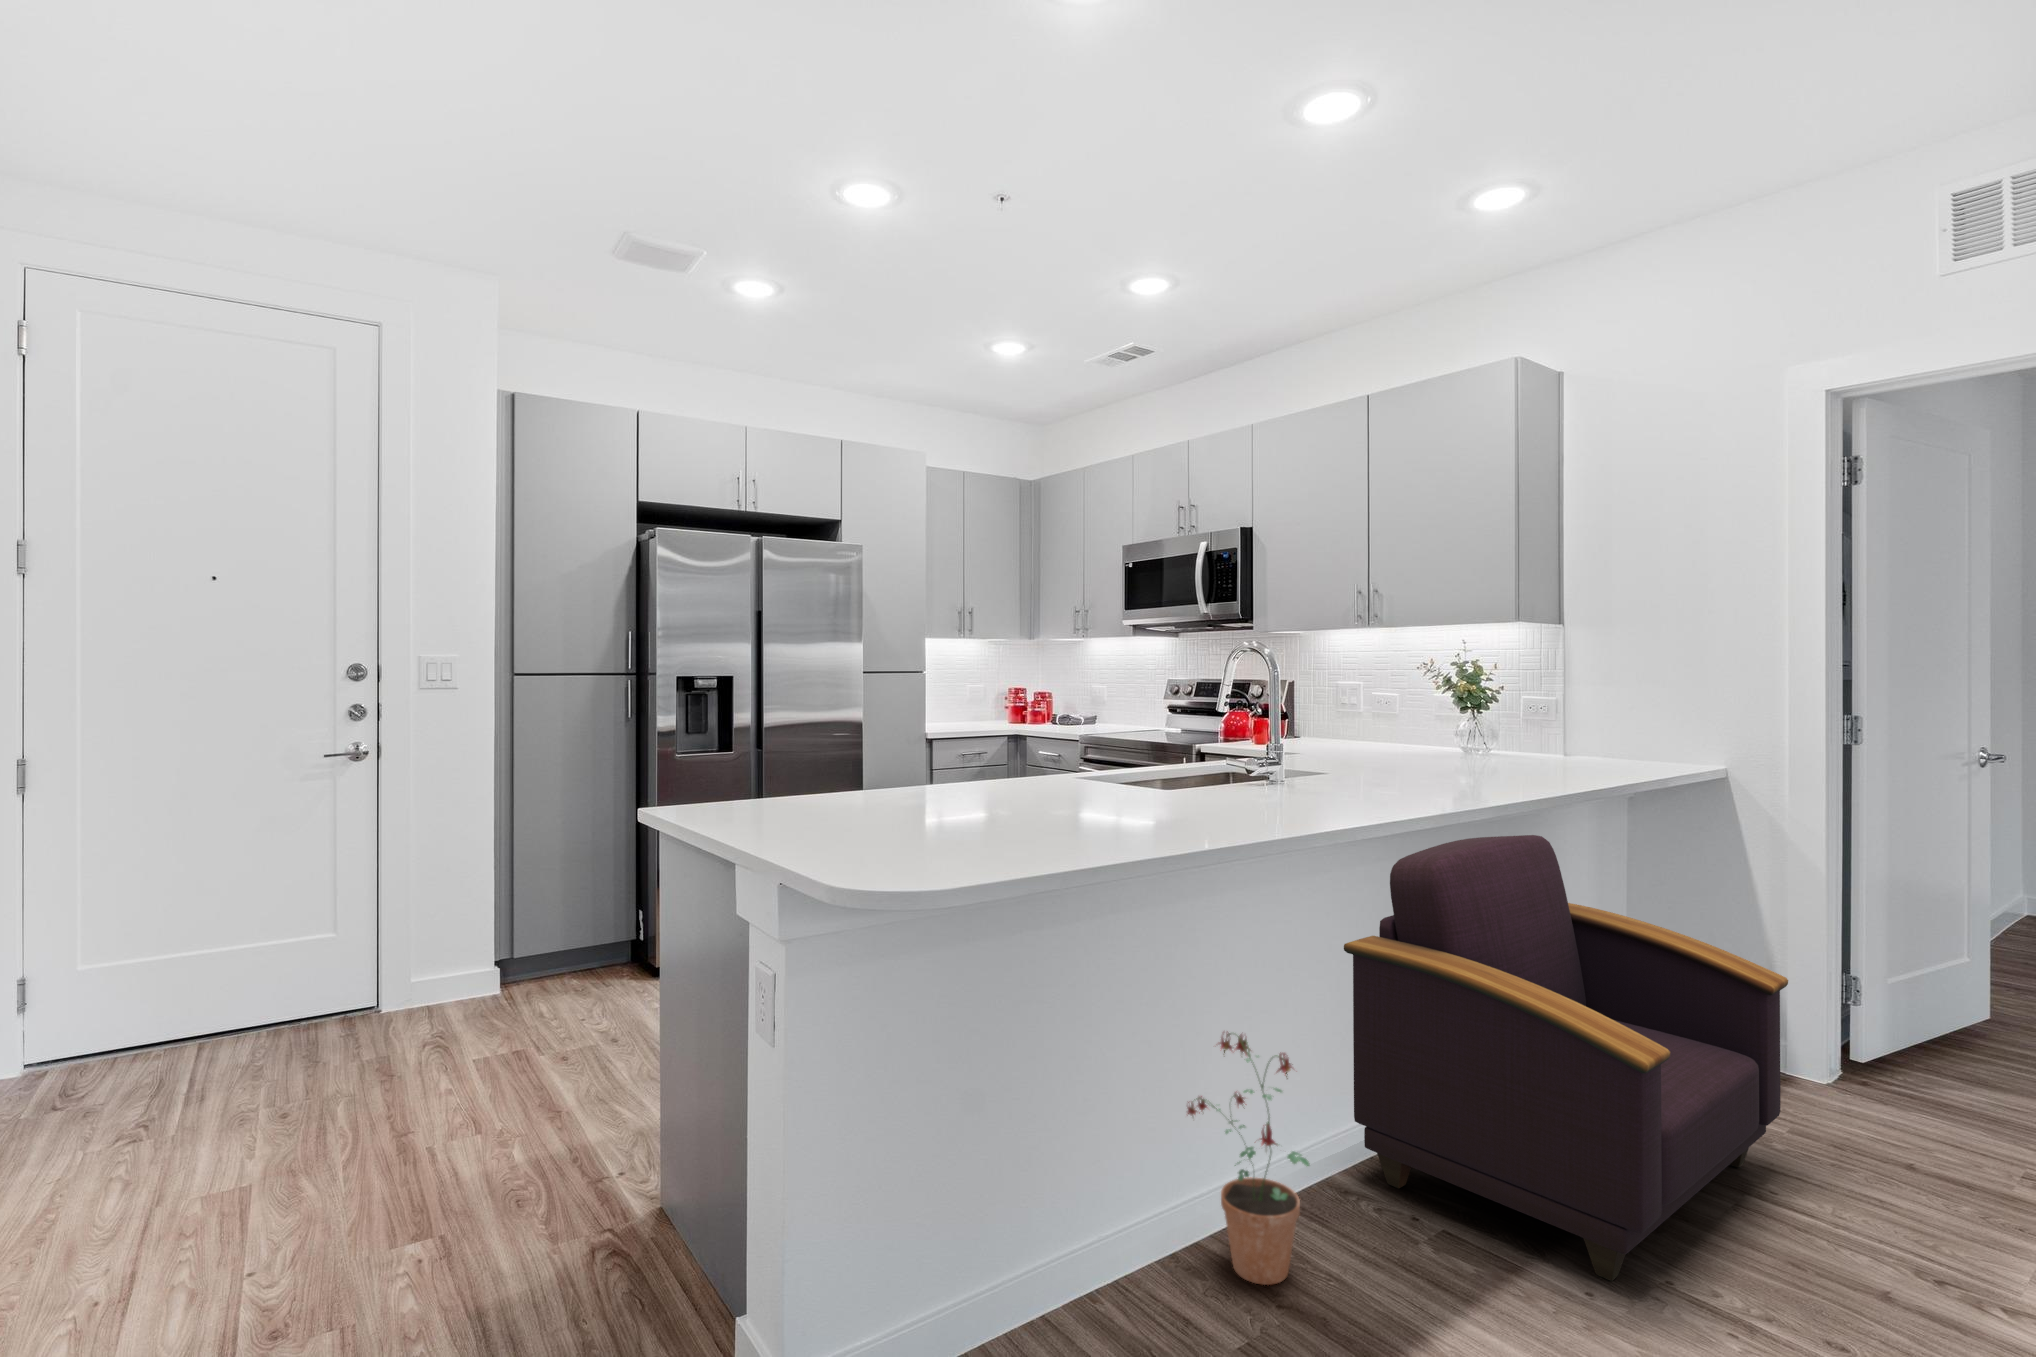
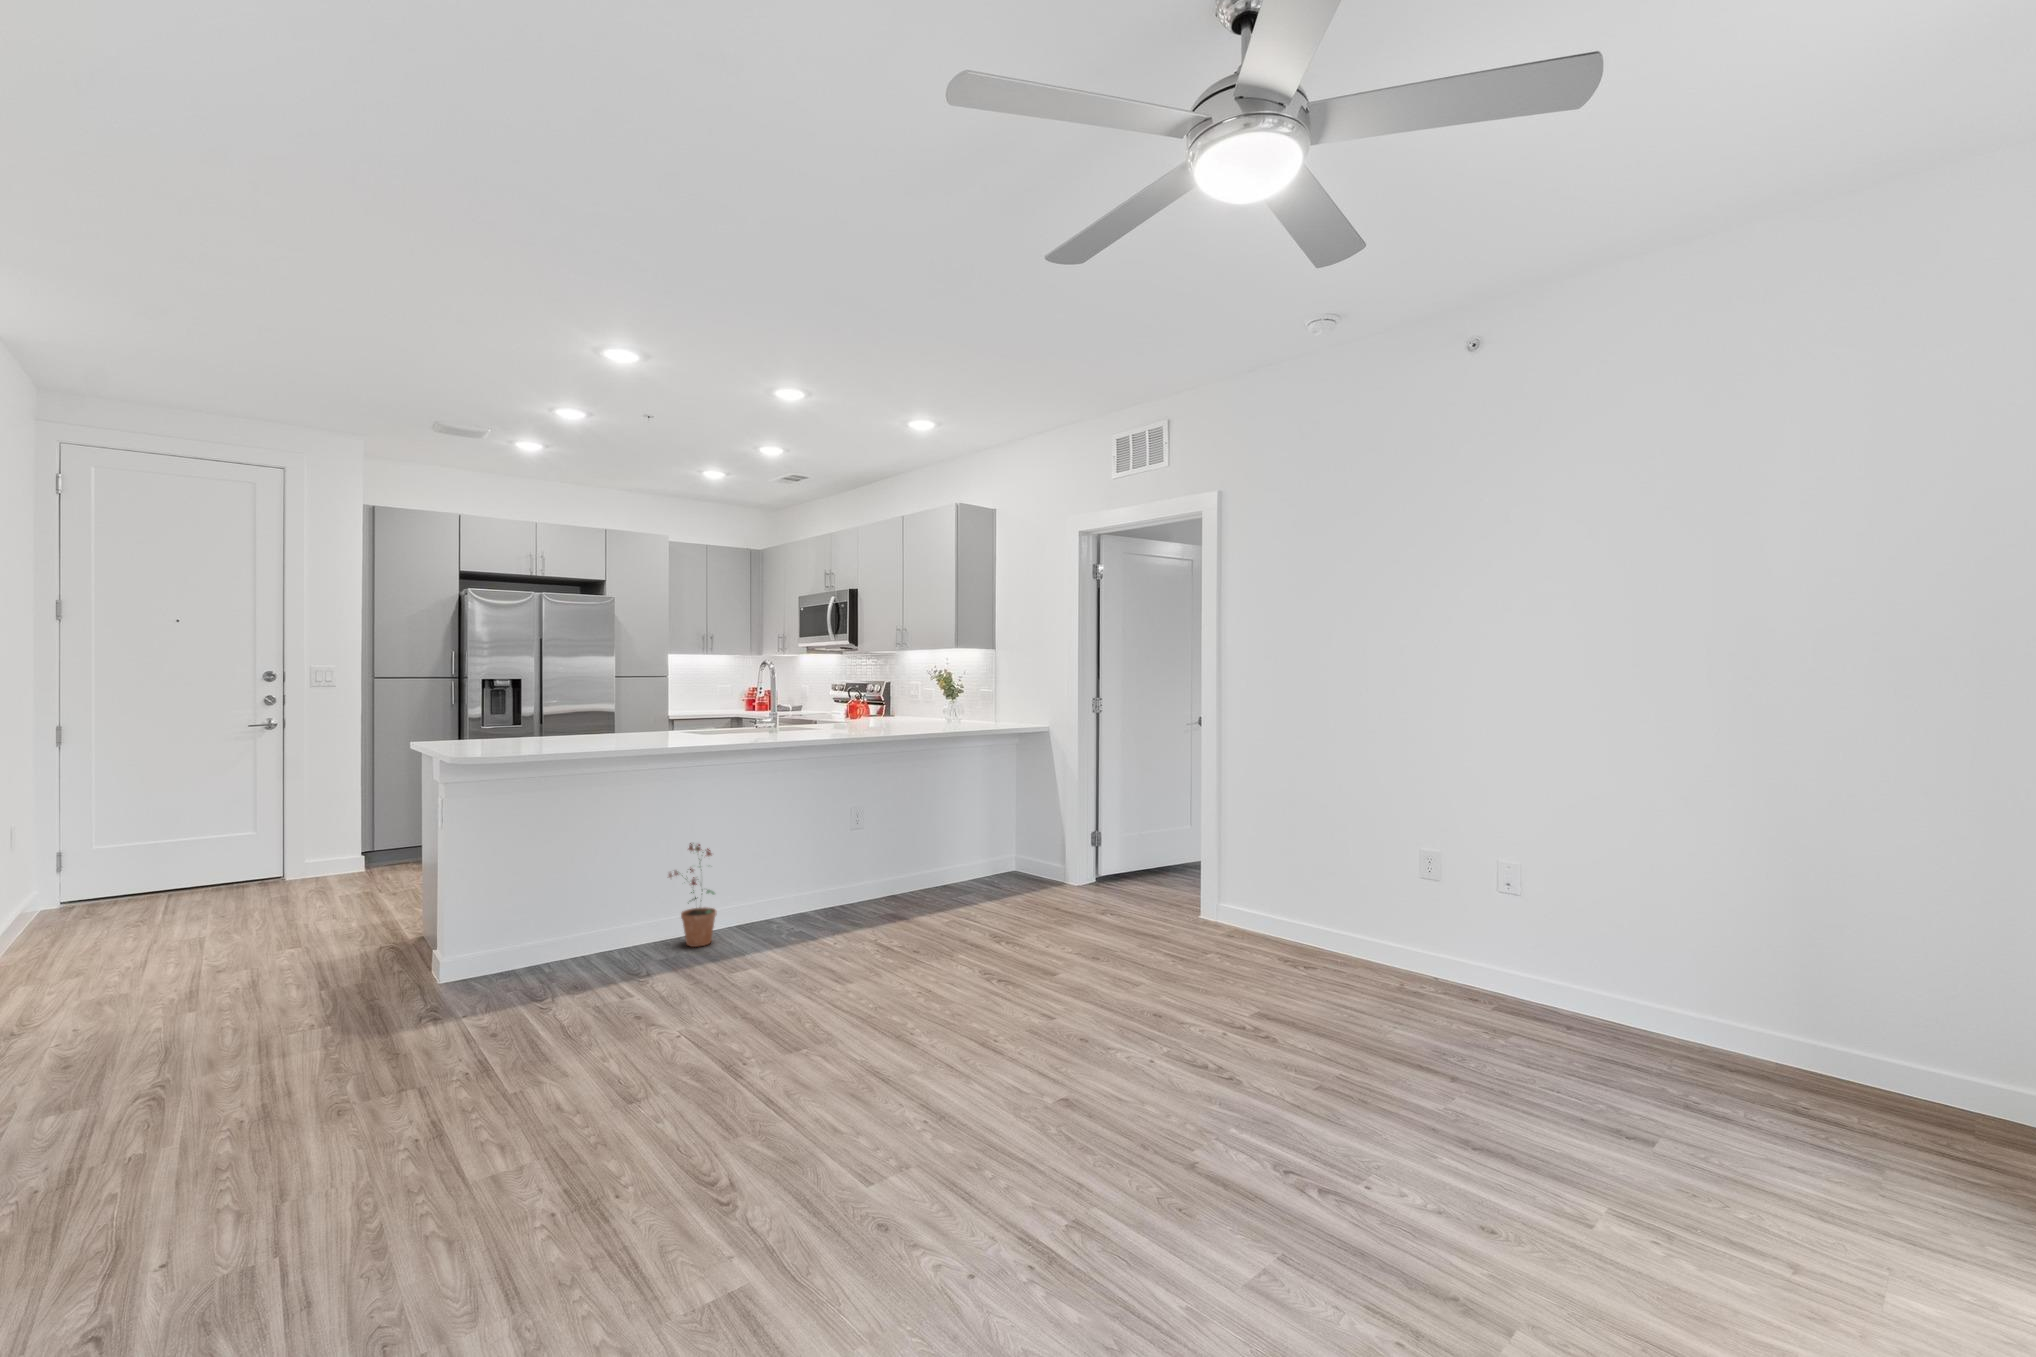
armchair: present [1344,835,1788,1281] -> none [777,761,988,942]

